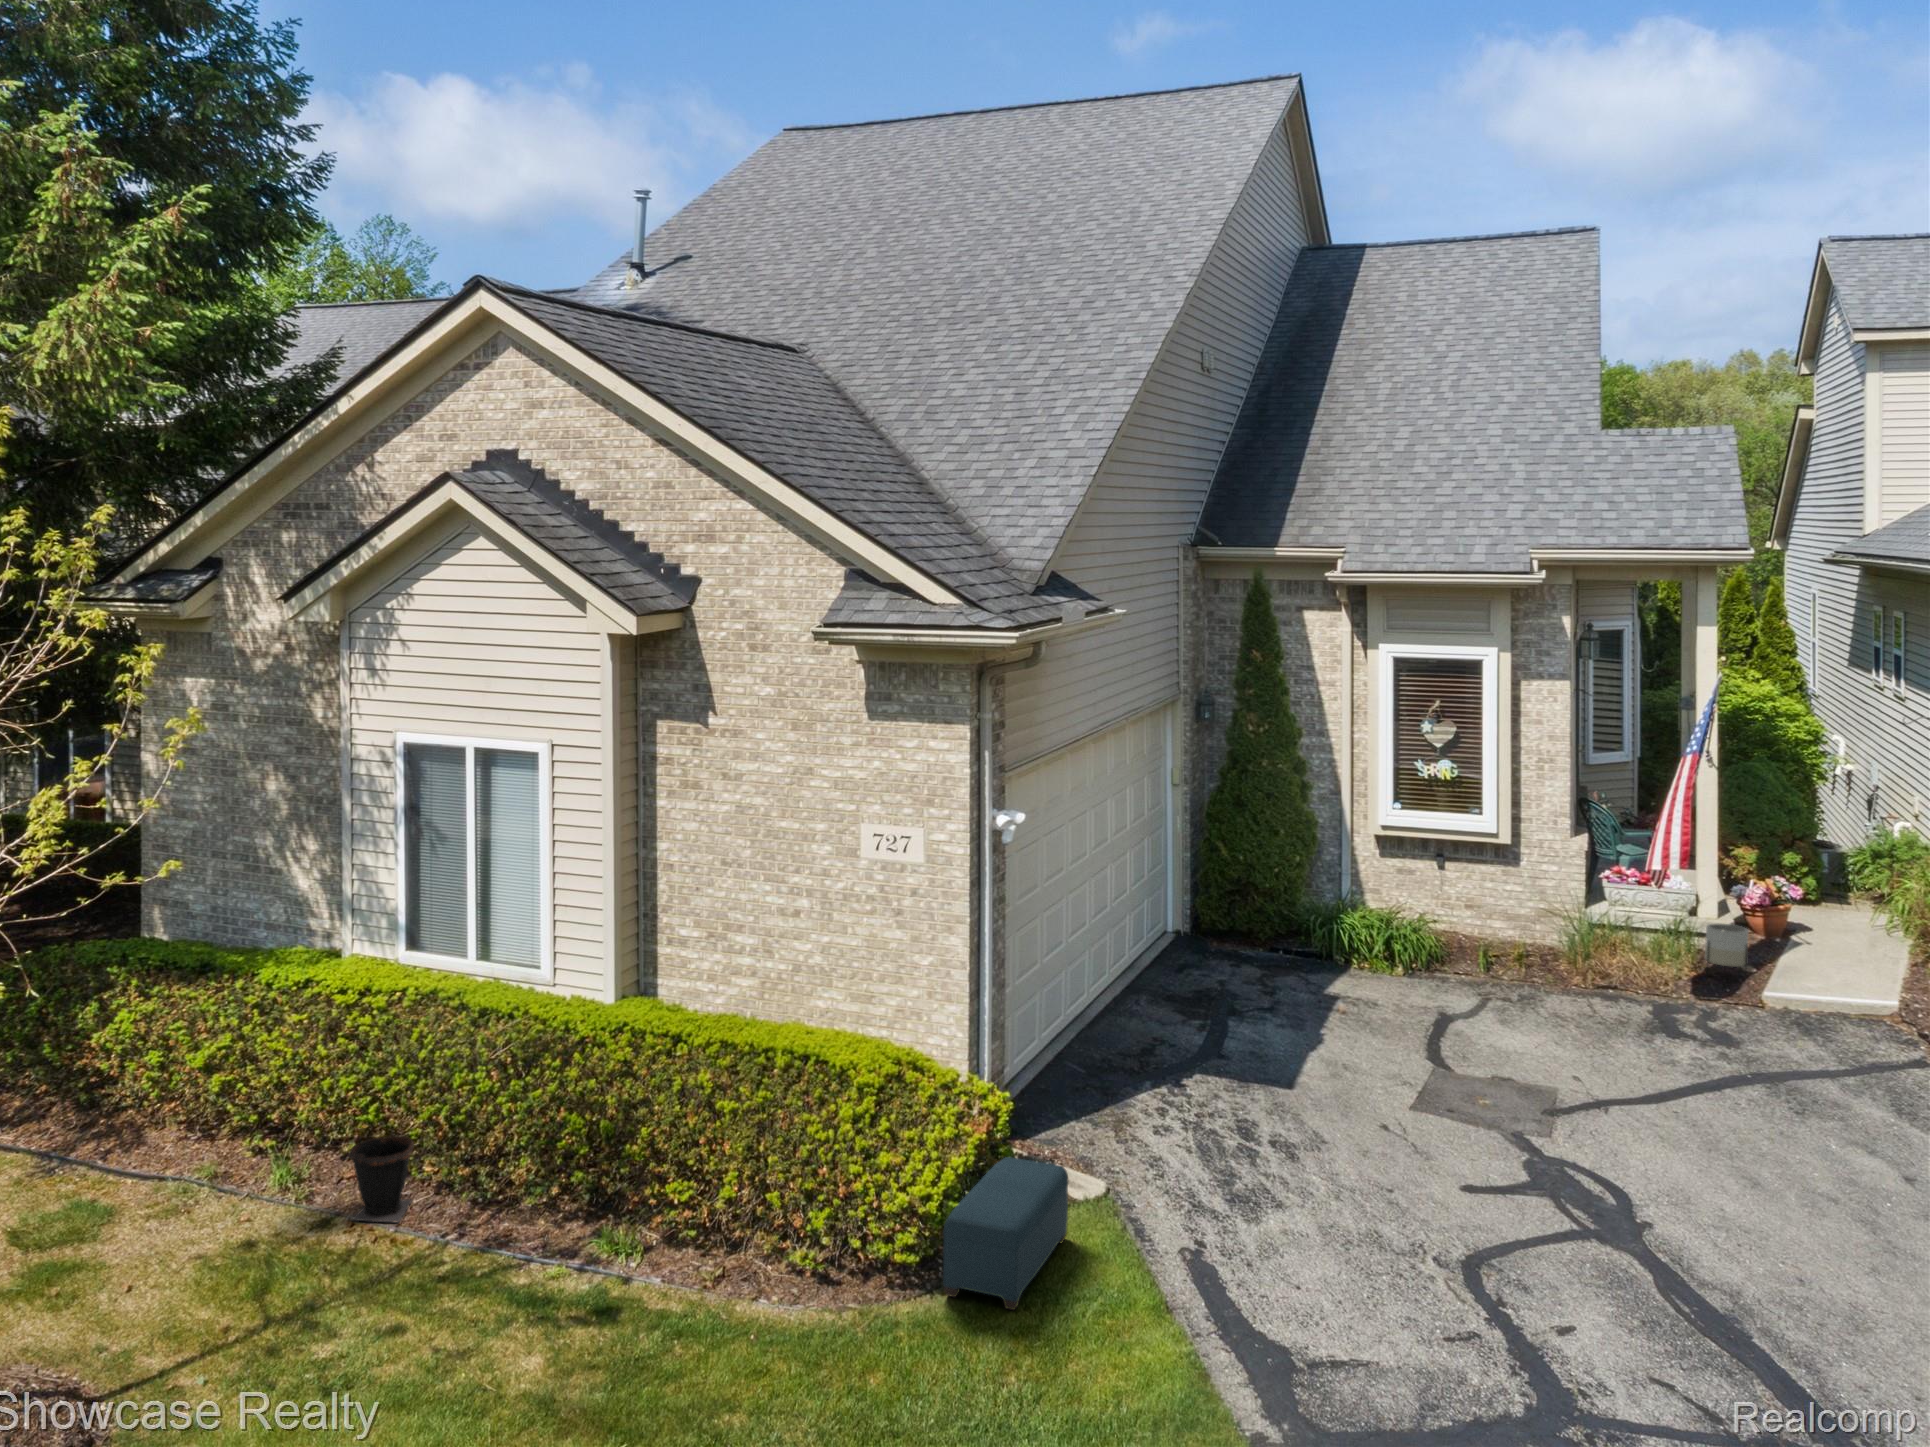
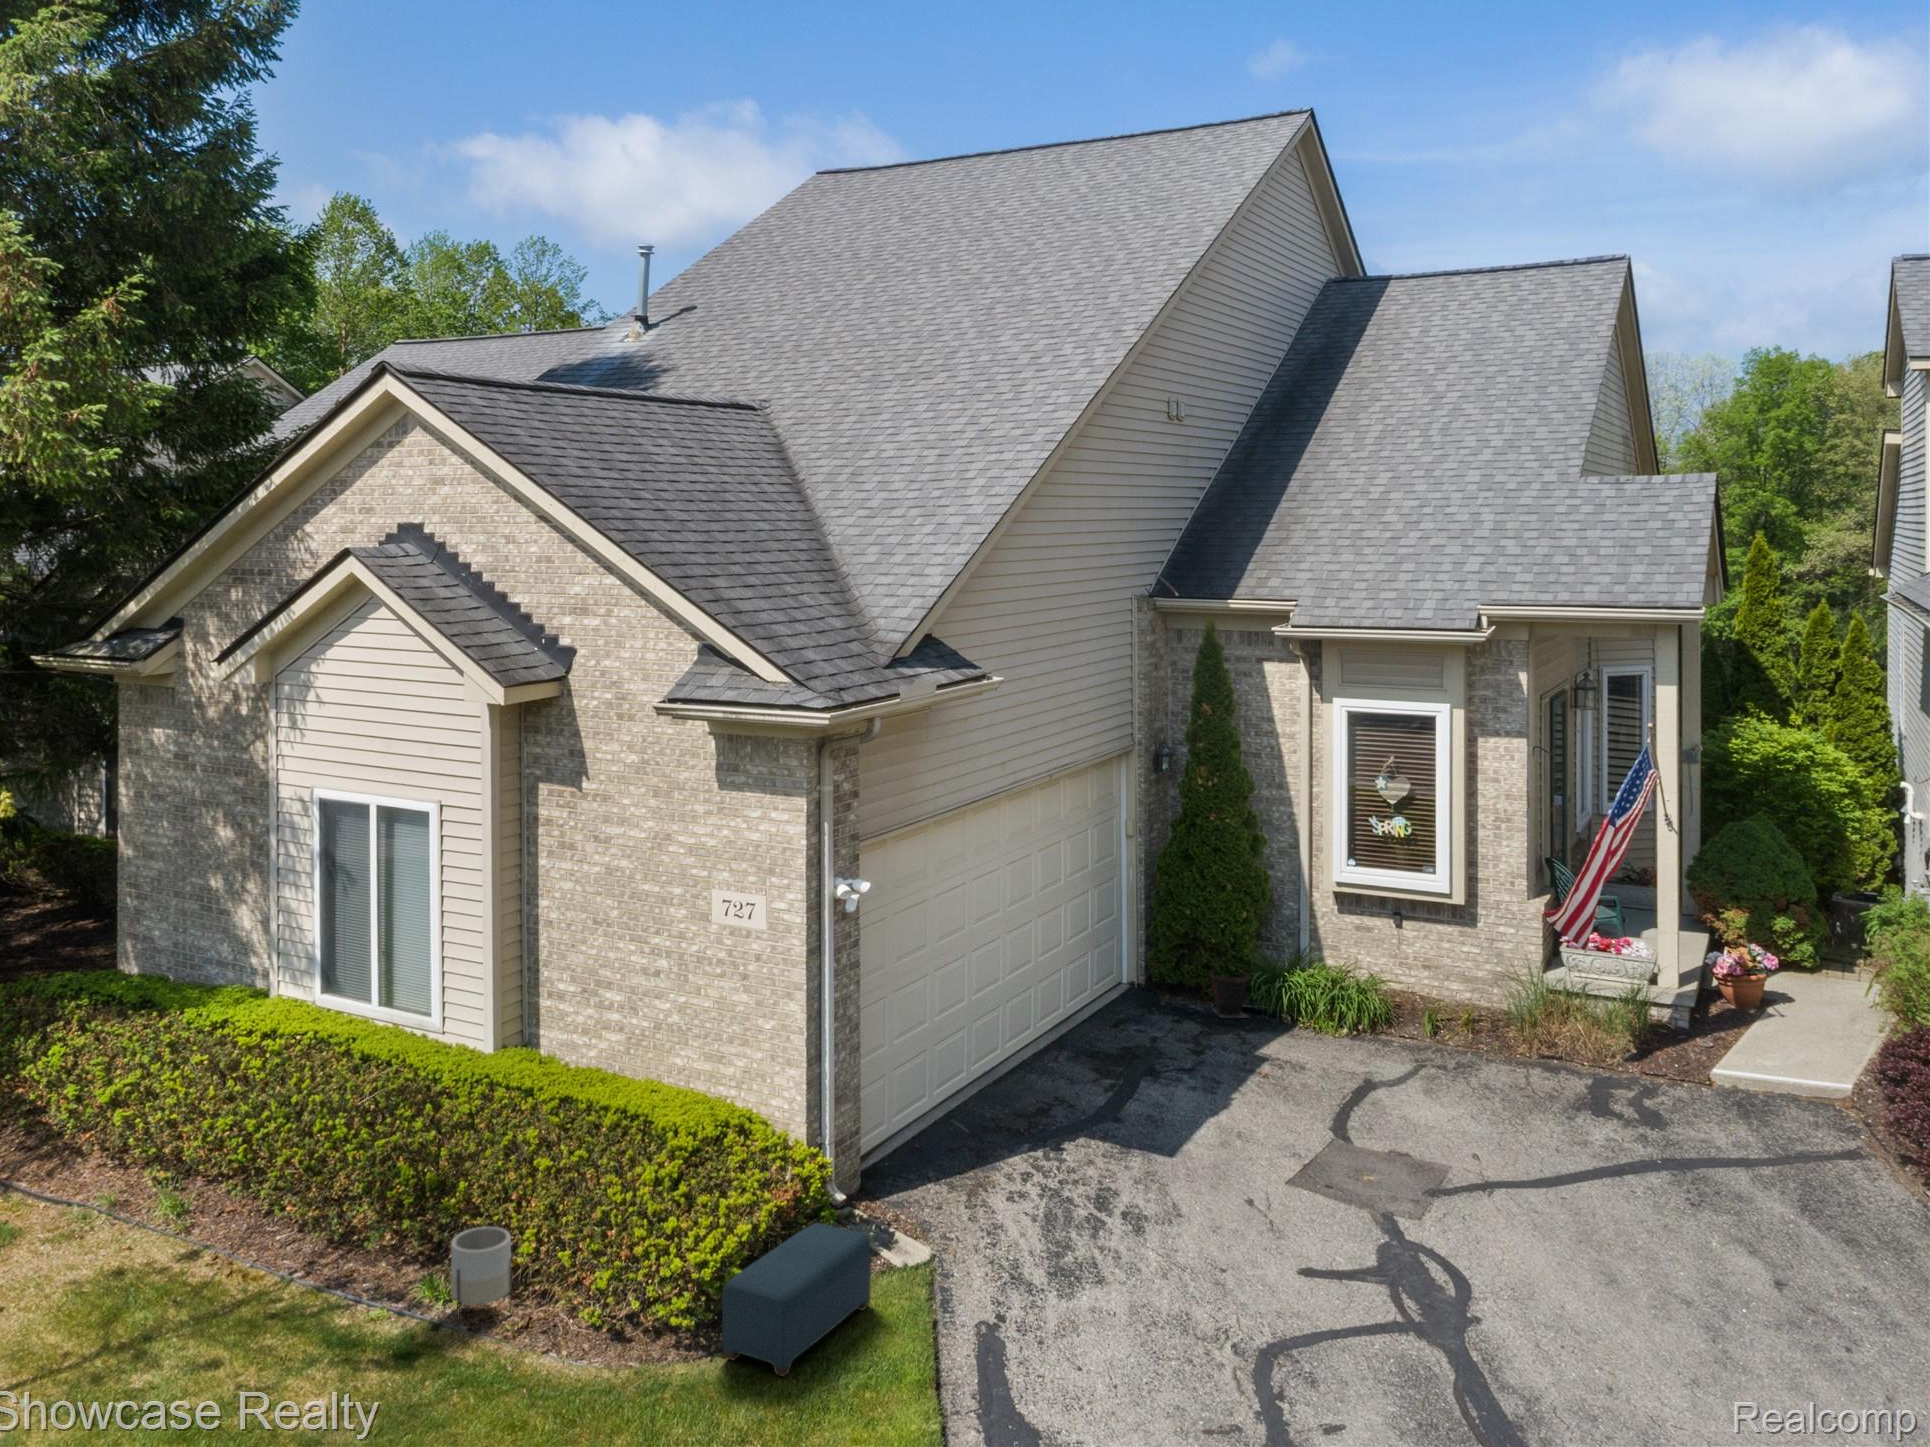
planter: present [1705,924,1748,967] -> present [451,1227,512,1326]
bucket: present [347,1136,414,1223] -> present [1210,971,1250,1018]

